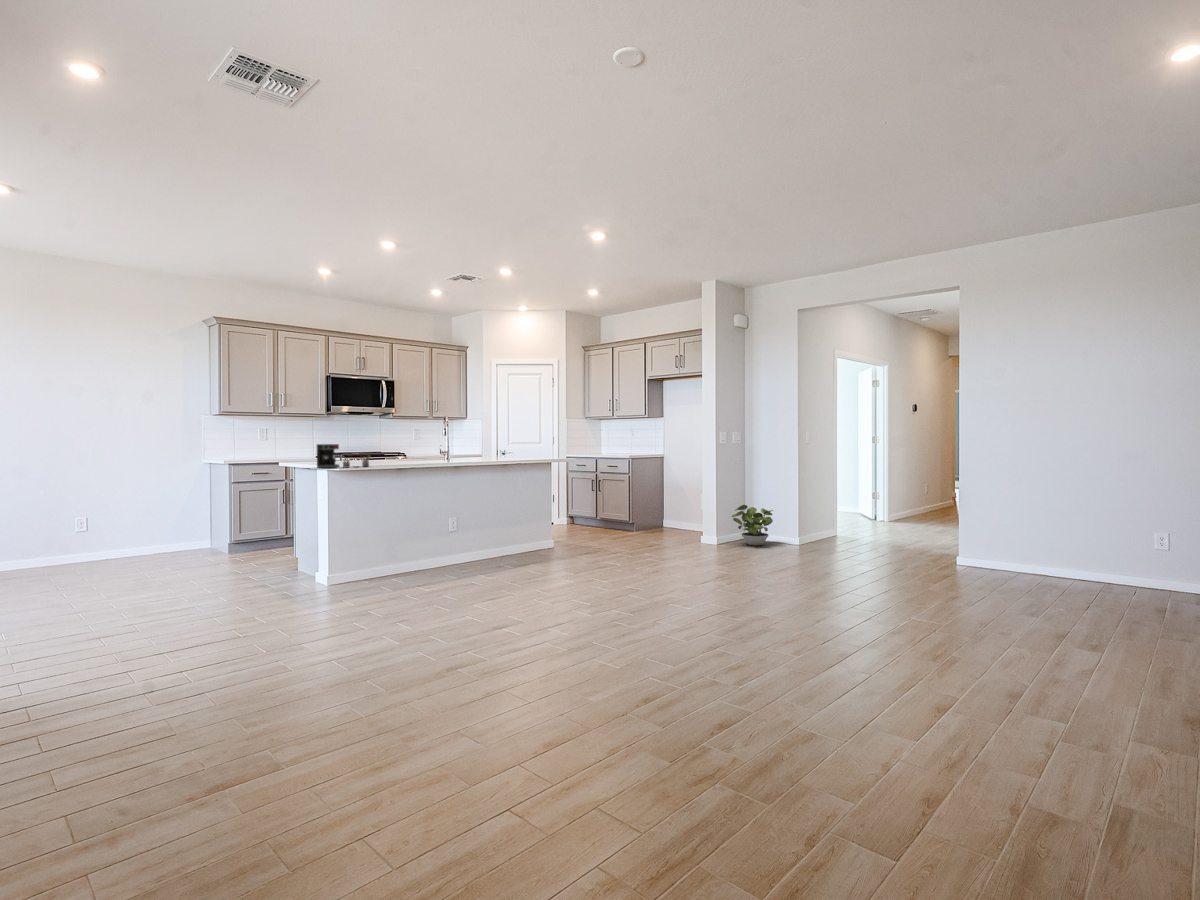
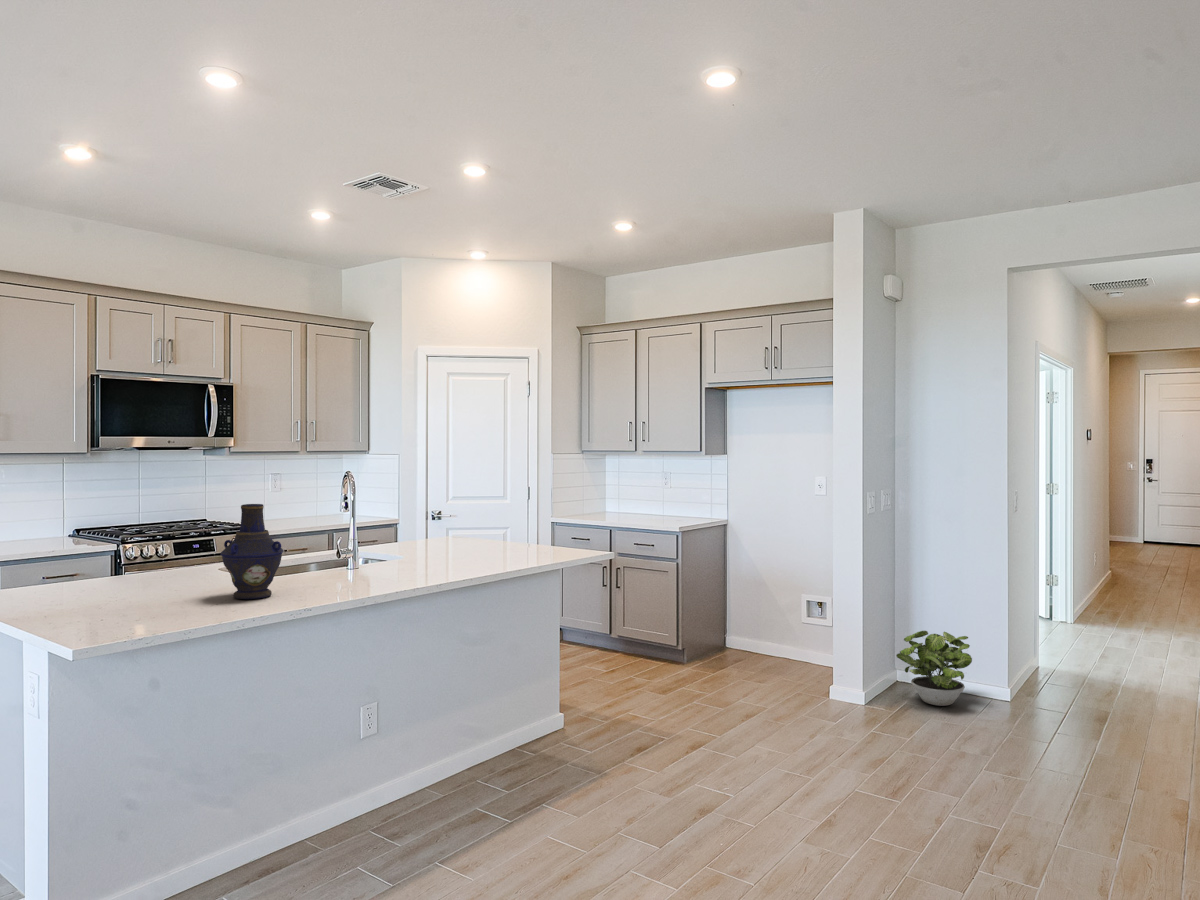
vase: none [387,427,412,466] -> present [220,504,284,599]
coffee maker: present [317,444,370,468] -> none [34,554,179,625]

